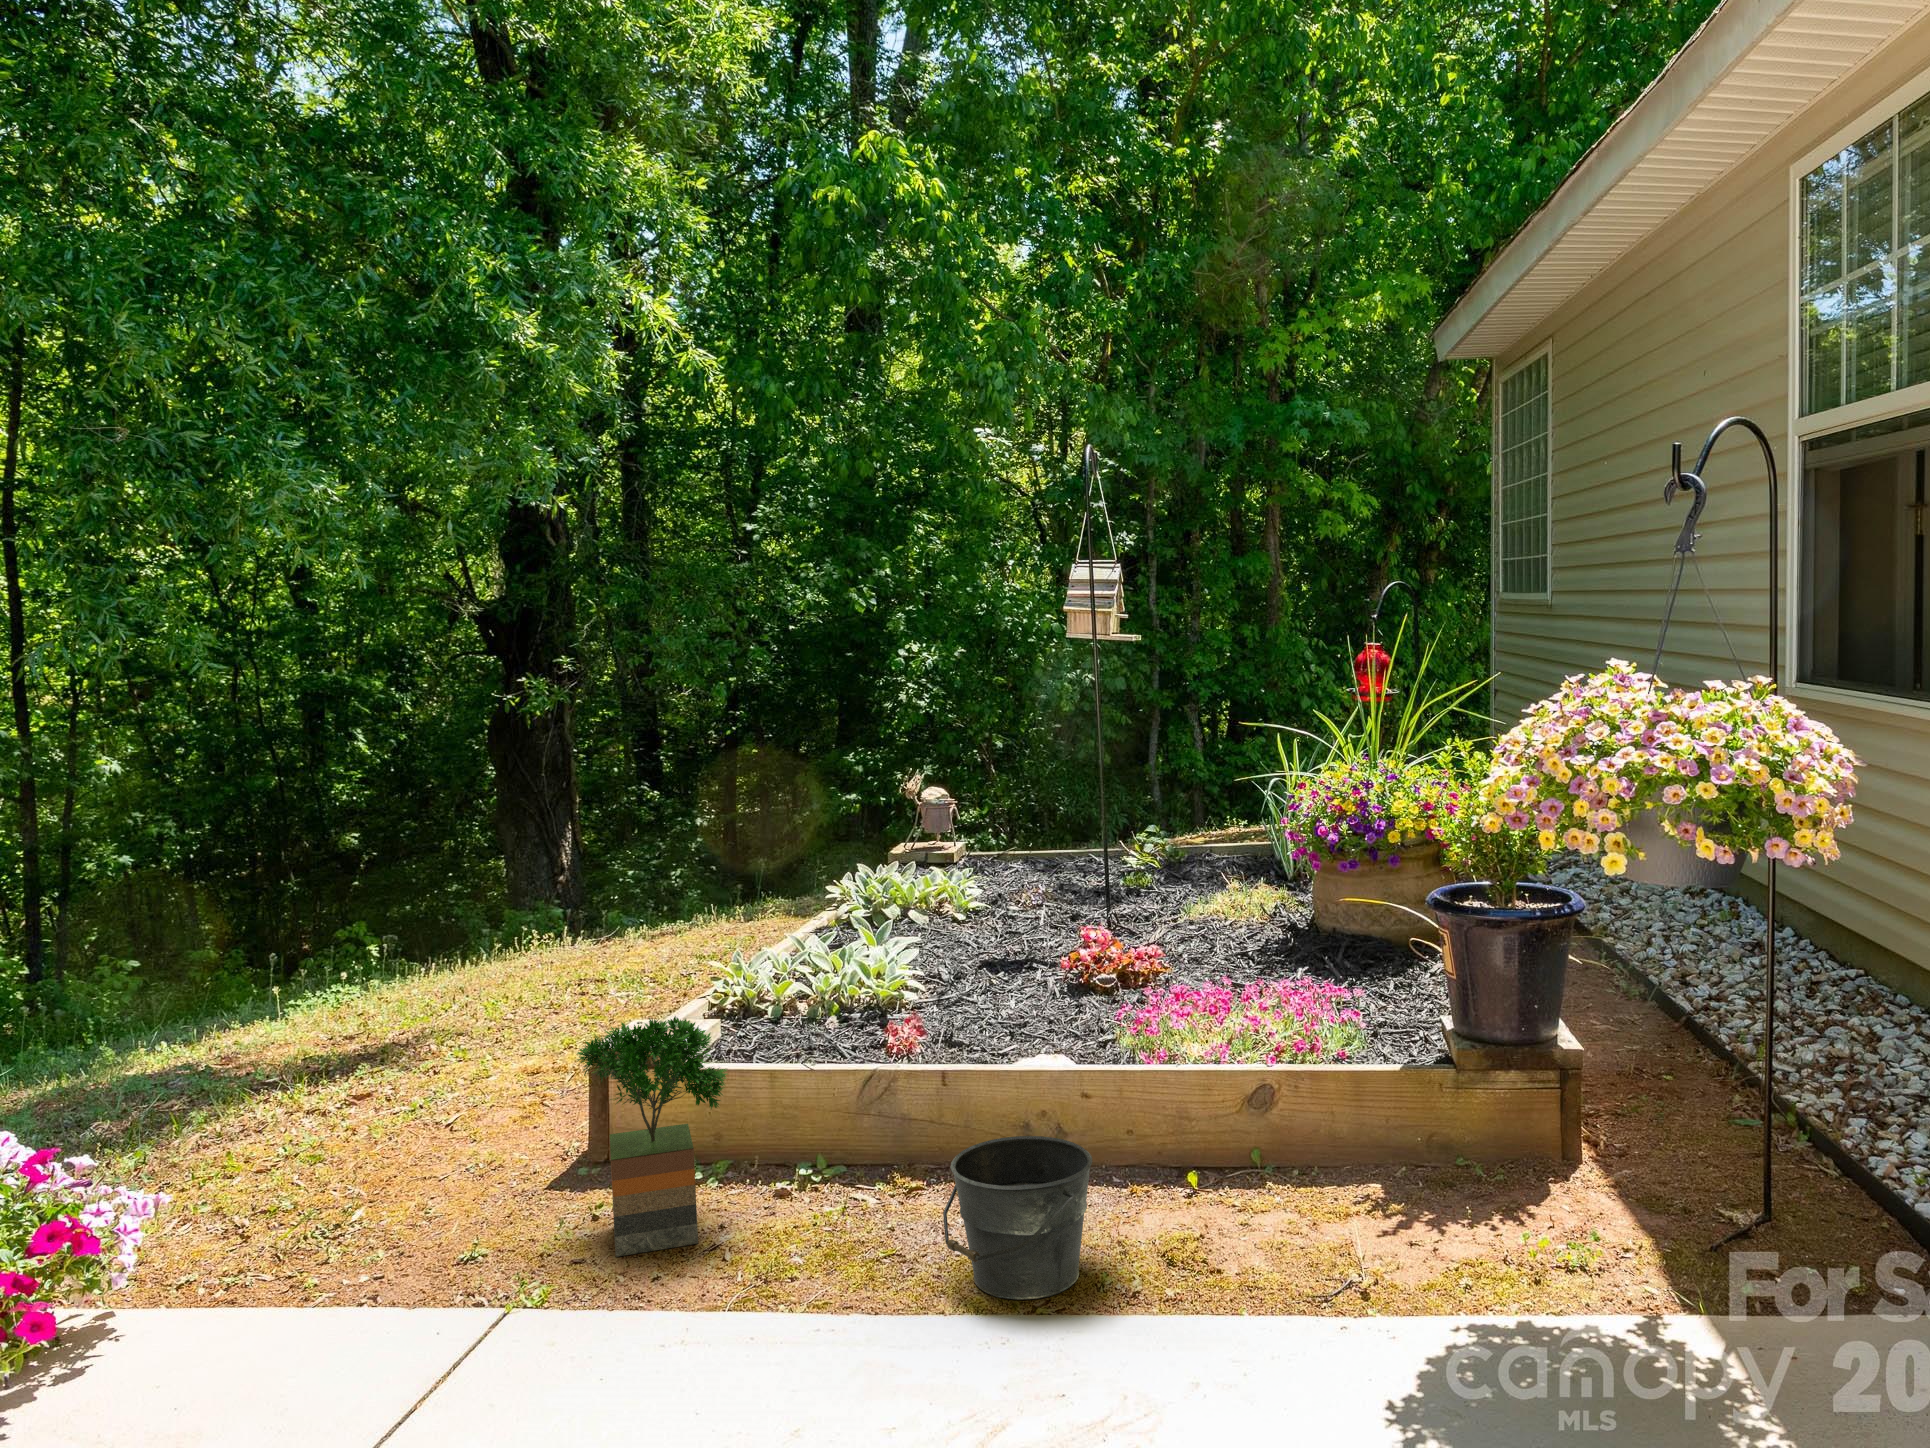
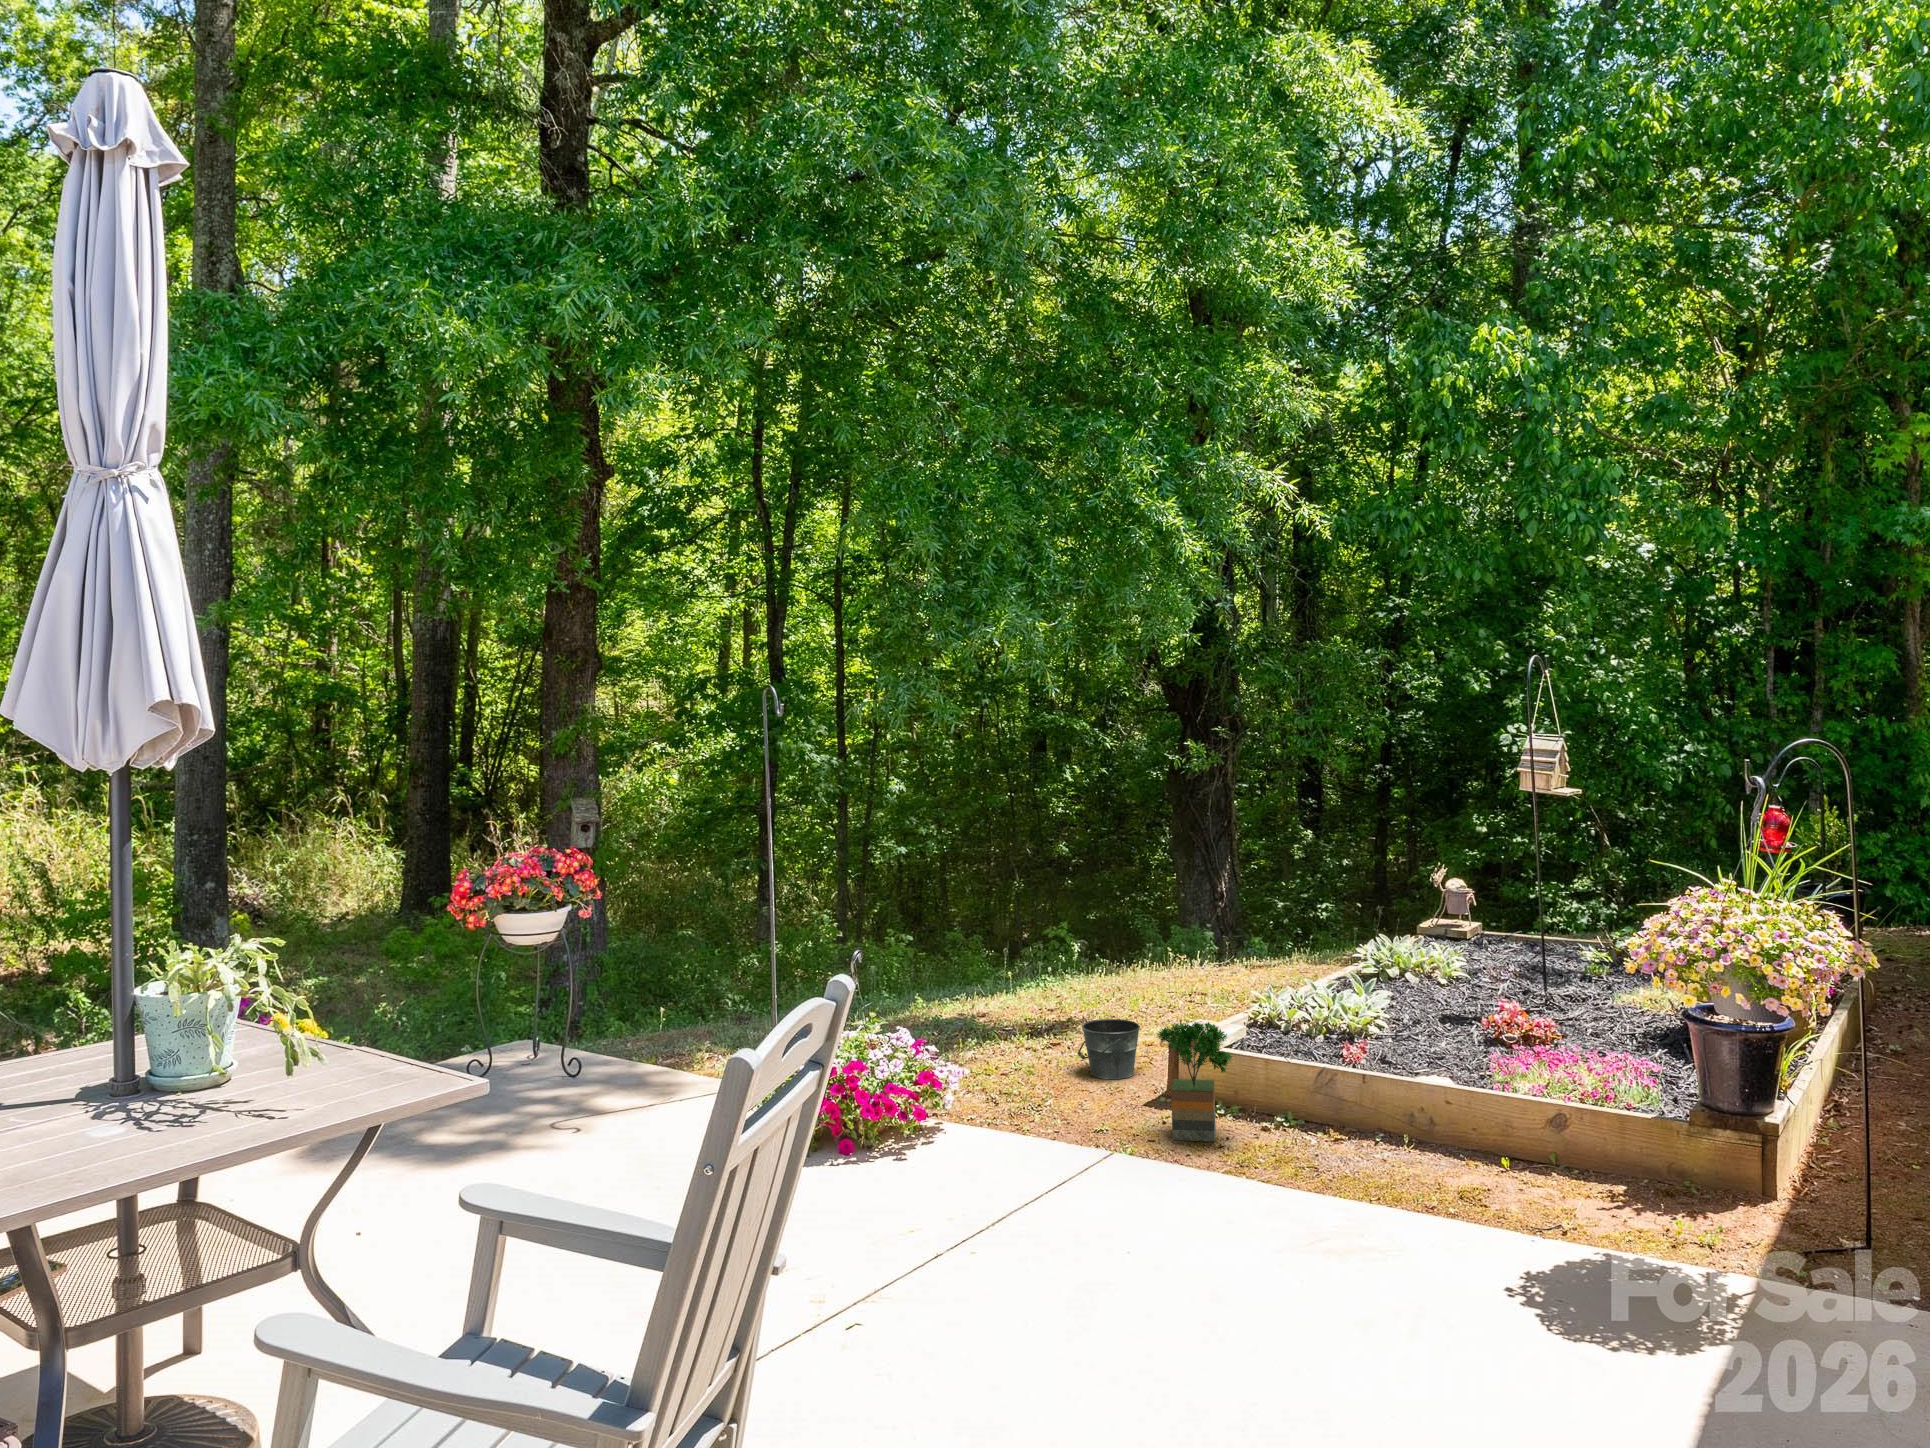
bucket: present [943,1136,1092,1300] -> present [1077,1019,1140,1079]

